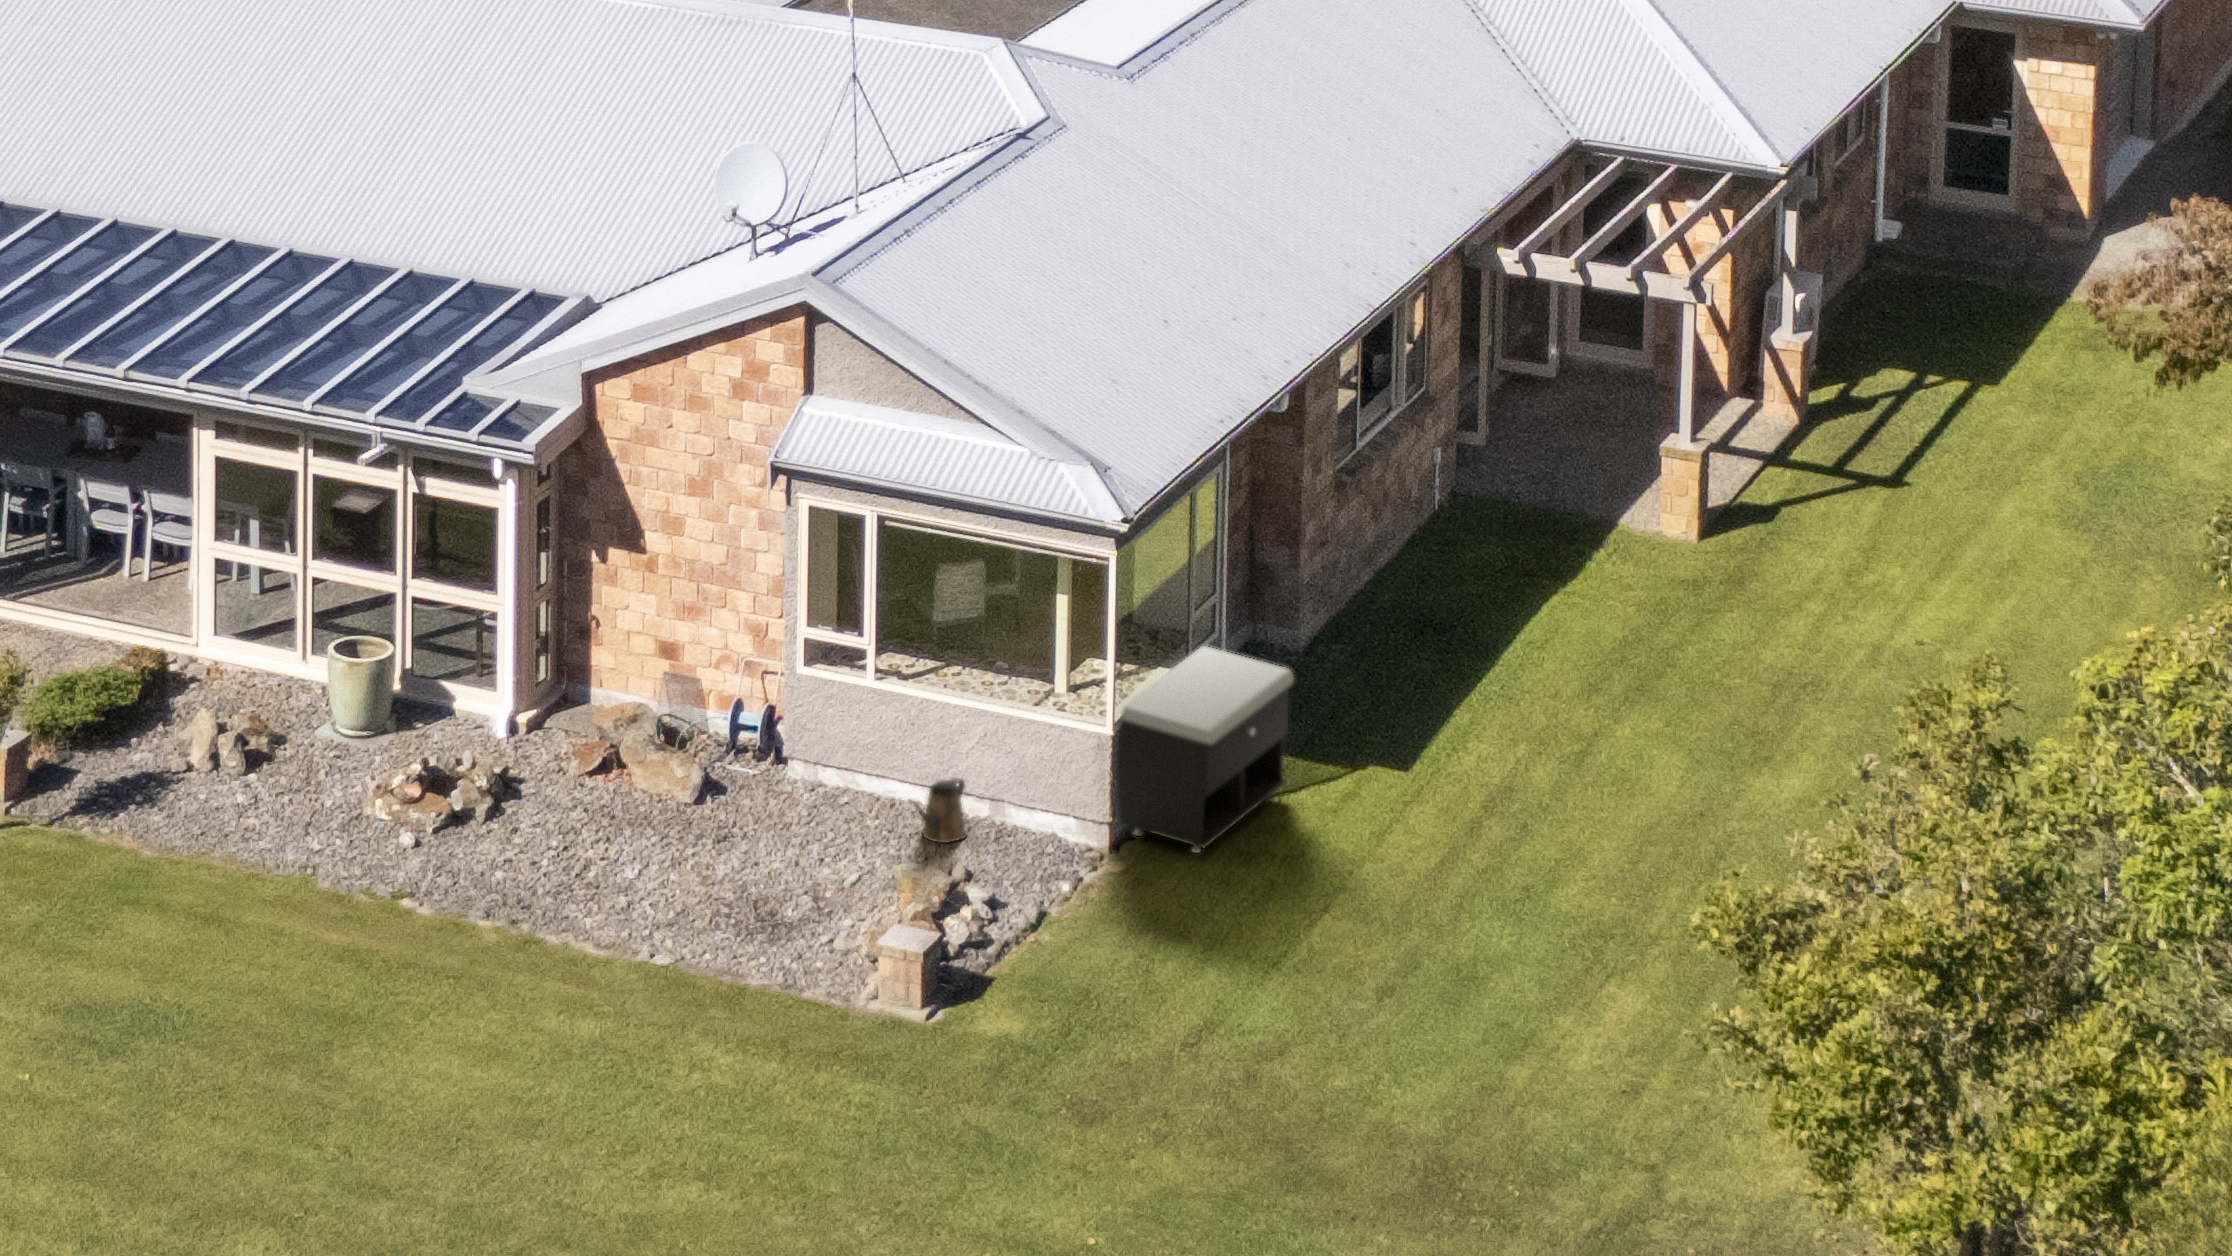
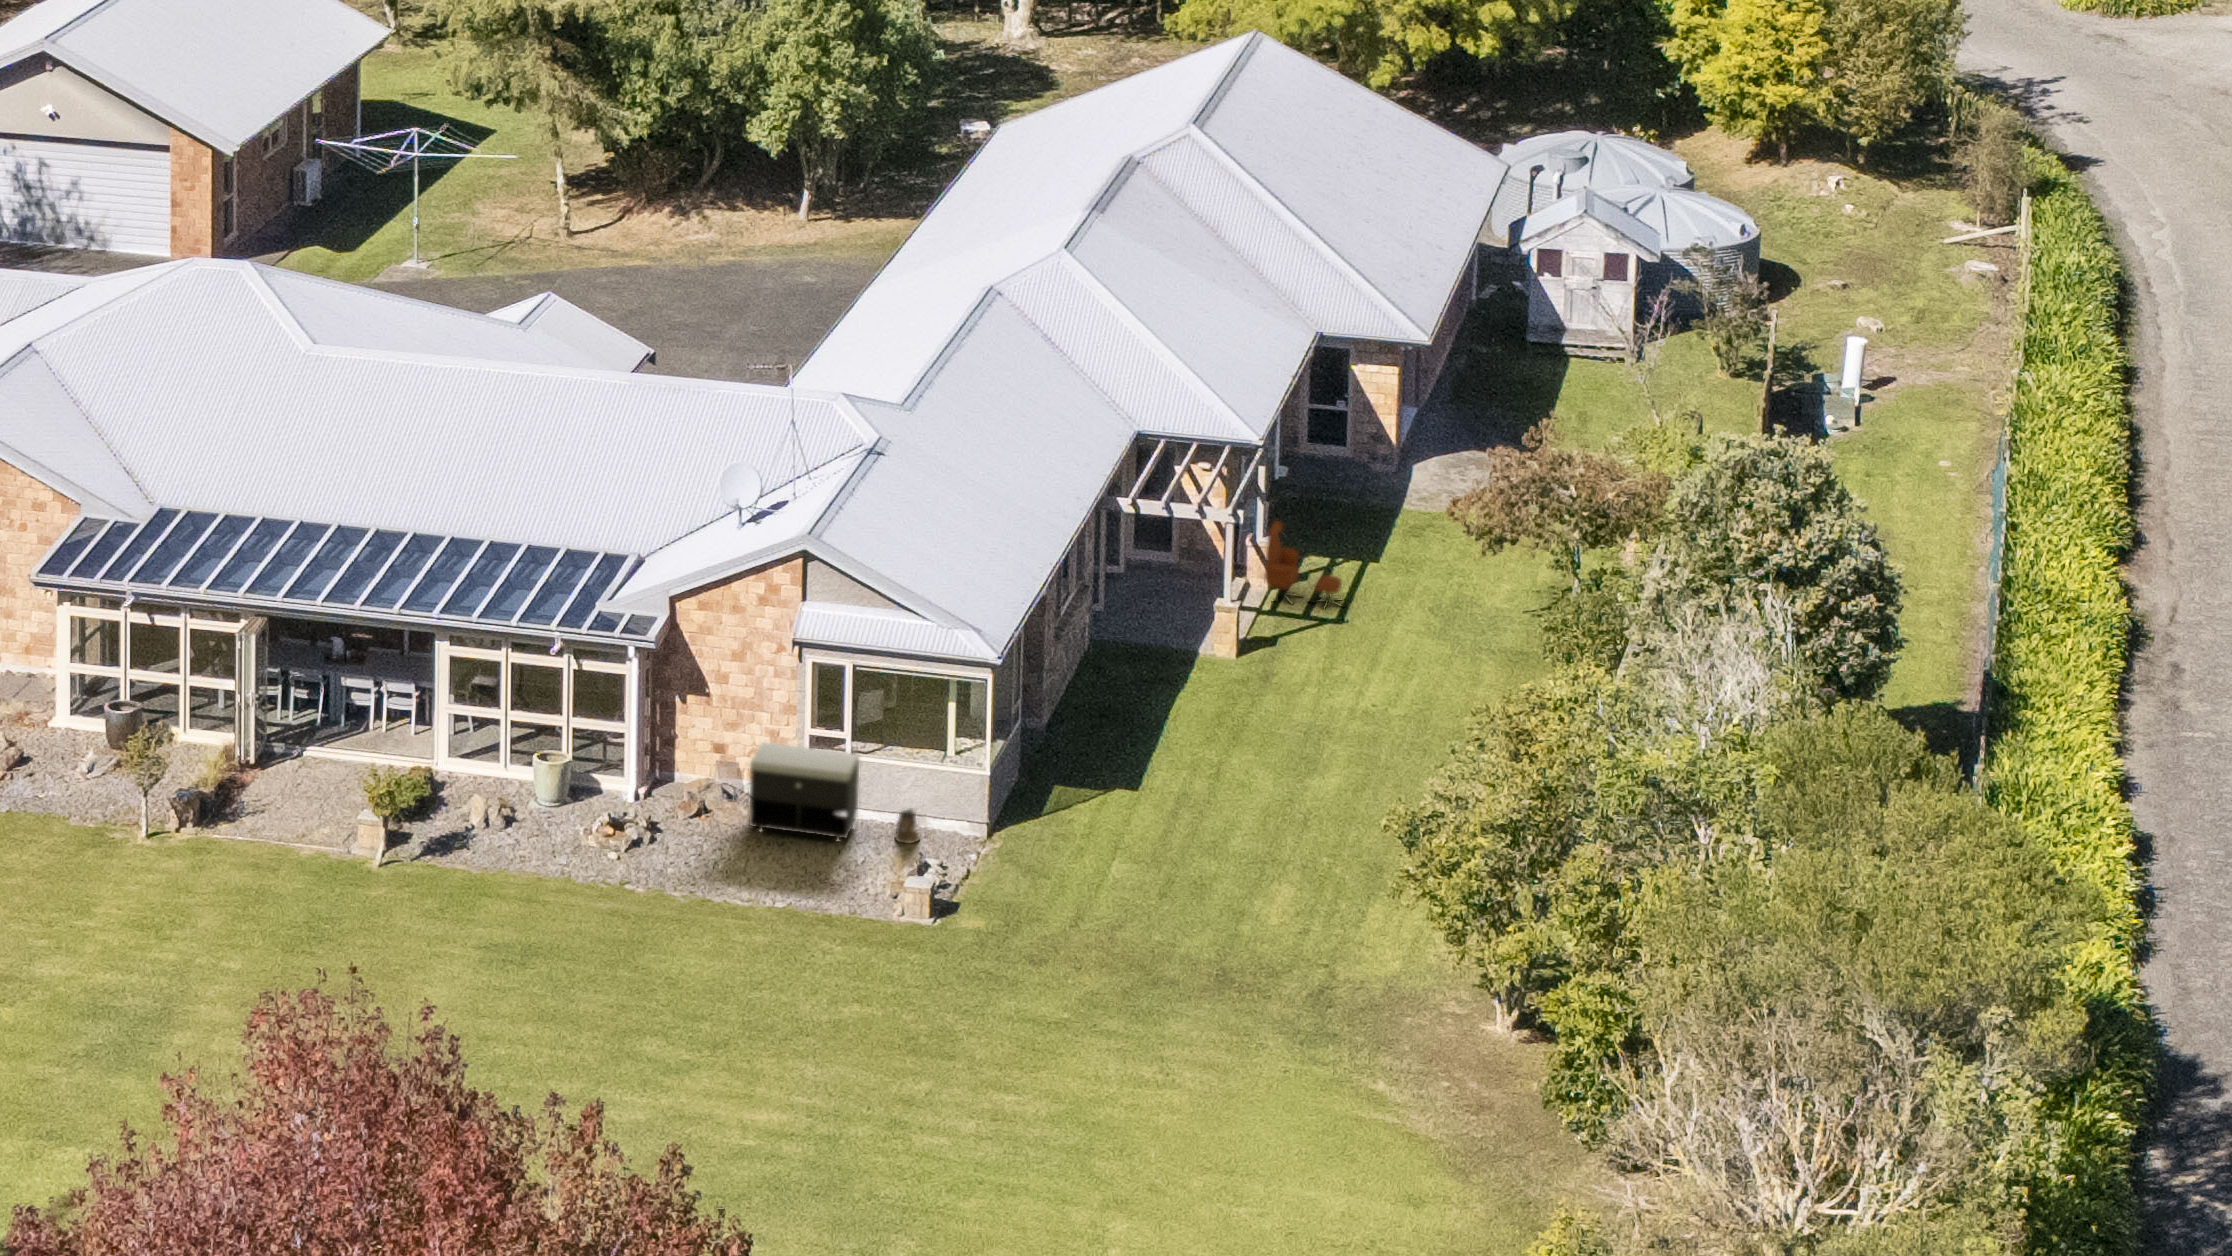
lounge chair: none [1778,308,1918,465] -> present [1264,521,1342,606]
storage bench: present [1117,646,1294,853] -> present [749,743,859,841]

